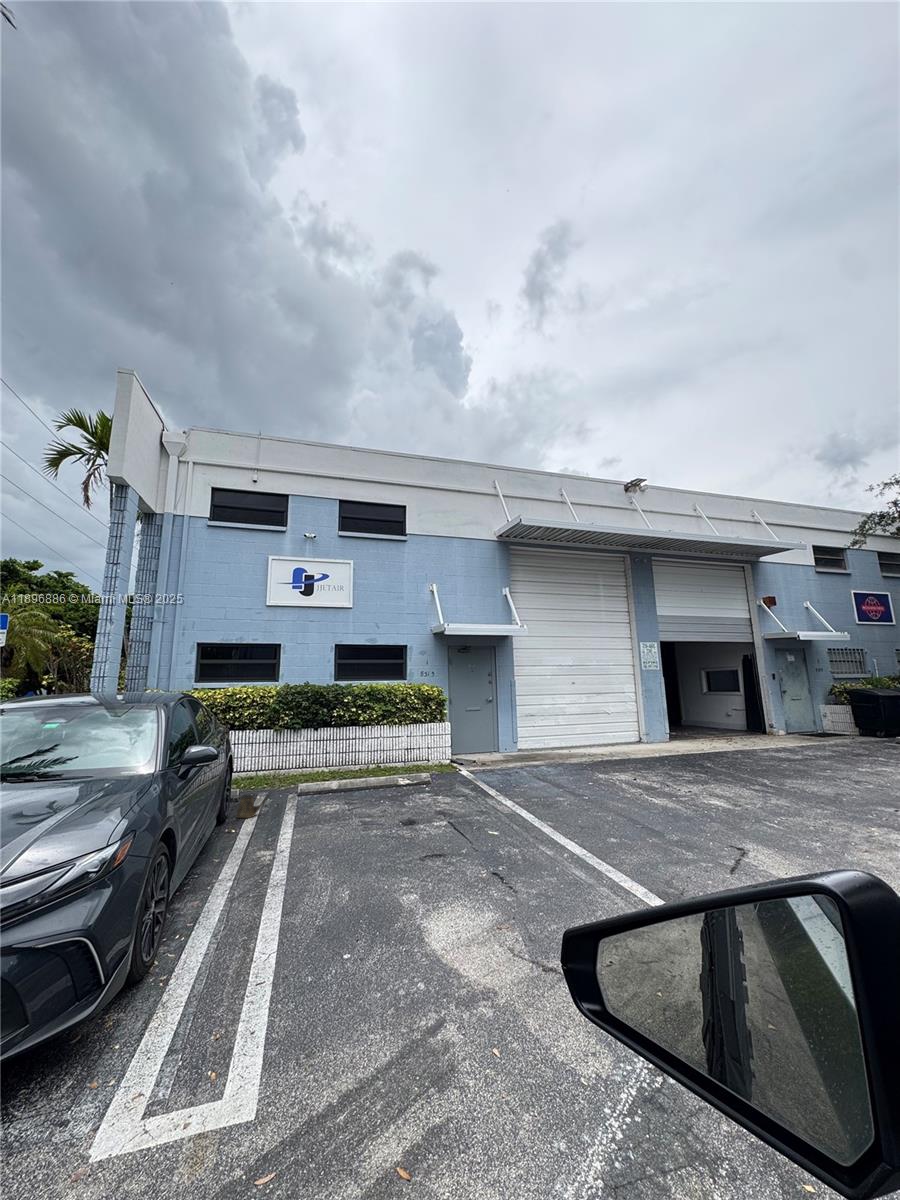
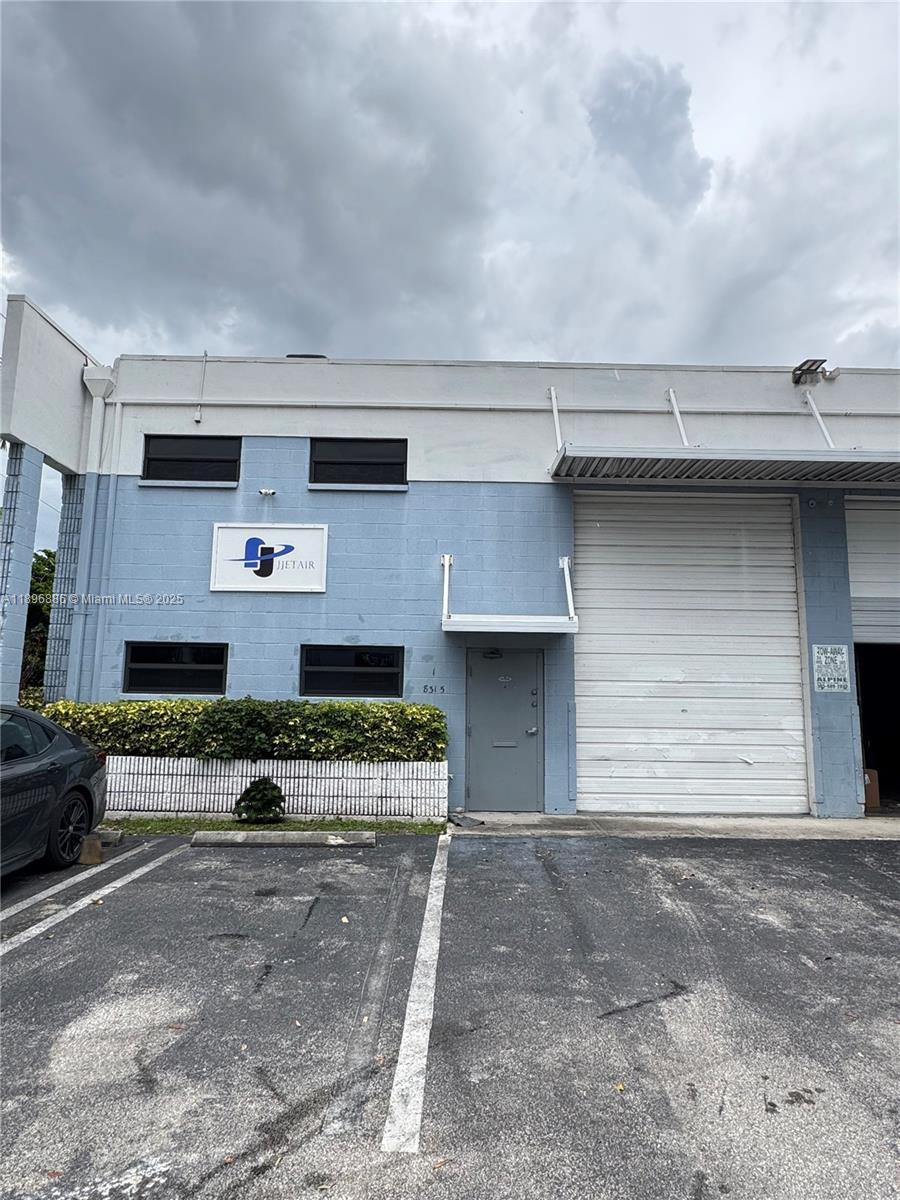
potted plant: none [309,740,349,775] -> present [232,777,286,822]

